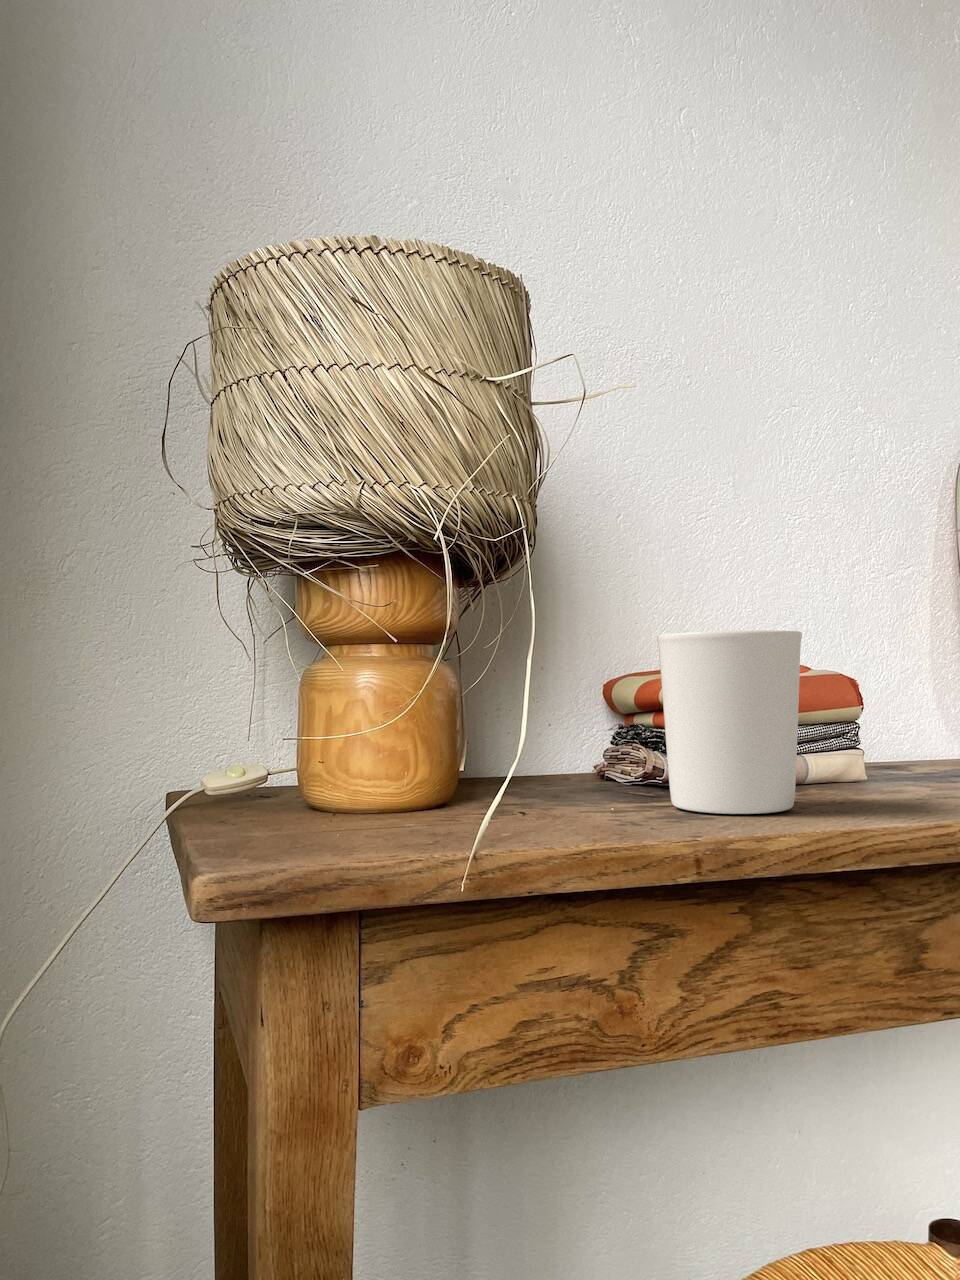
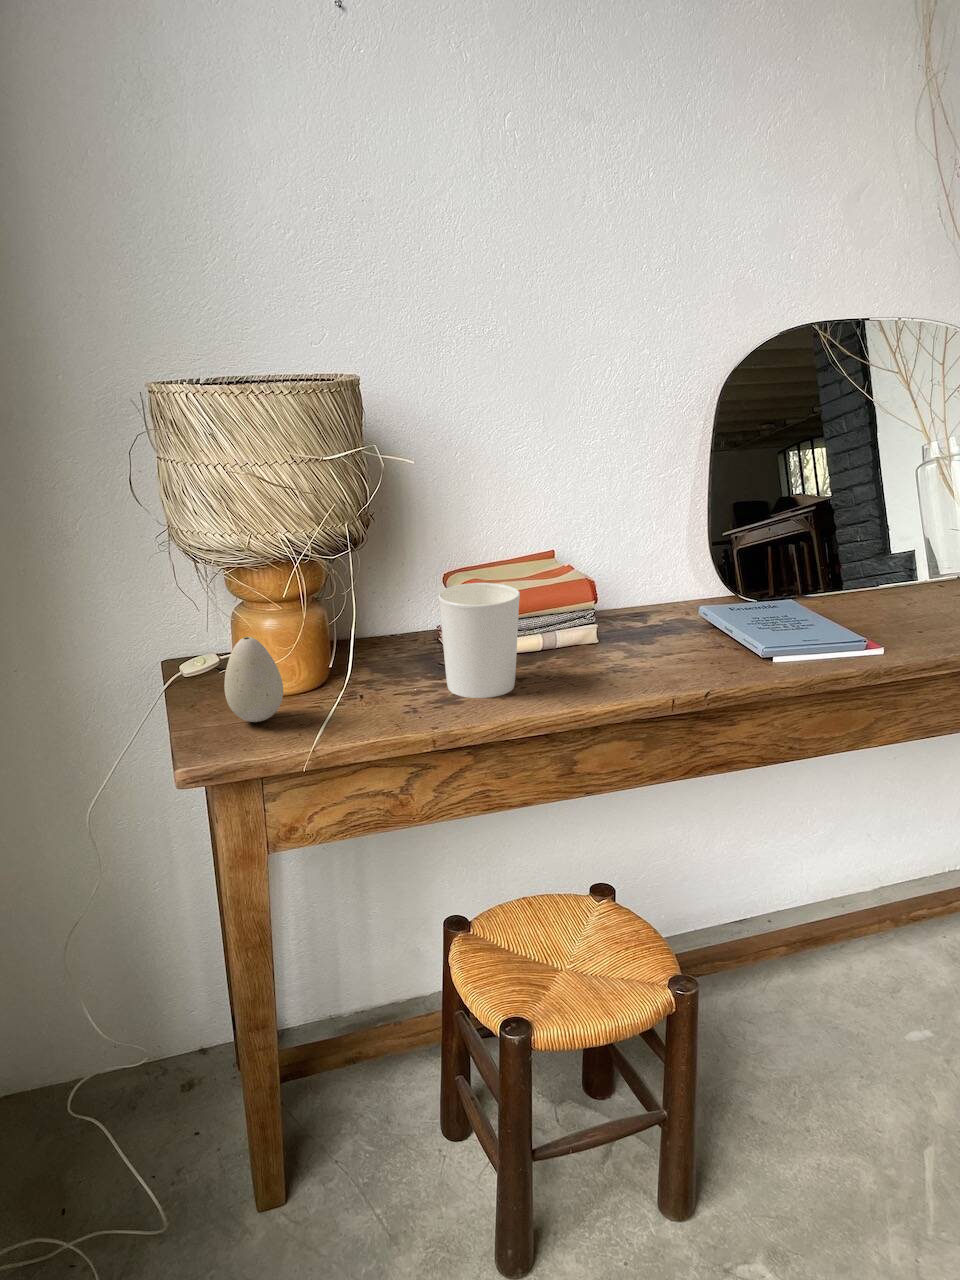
decorative egg: none [291,661,401,830] -> present [224,637,283,722]

